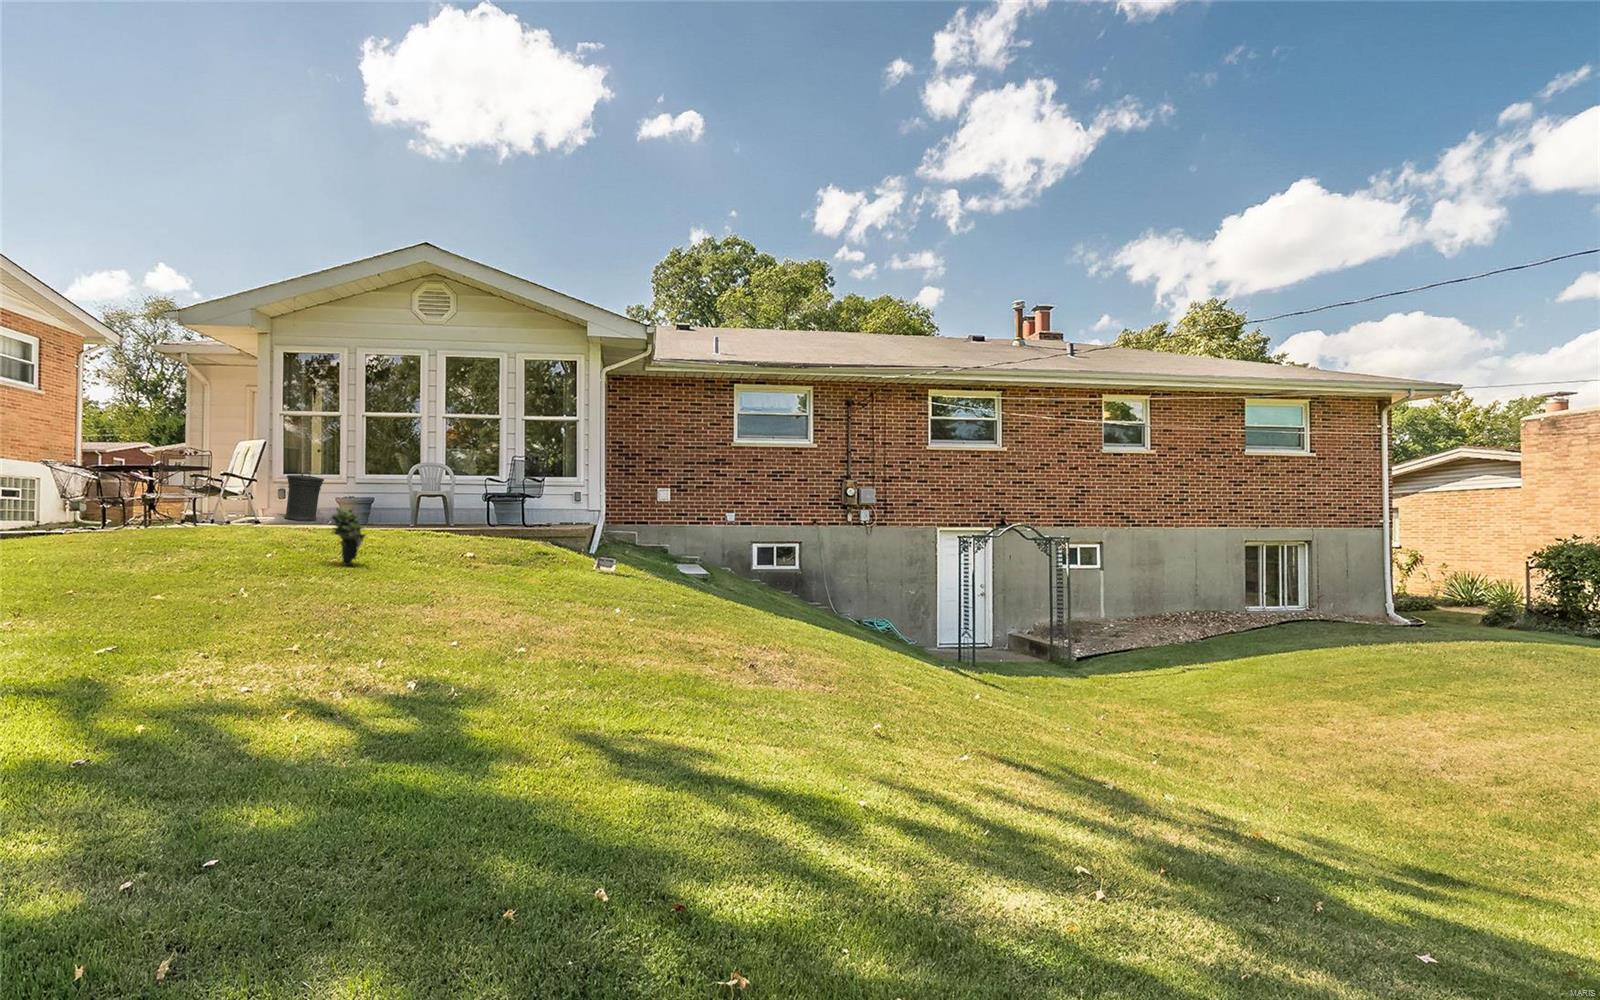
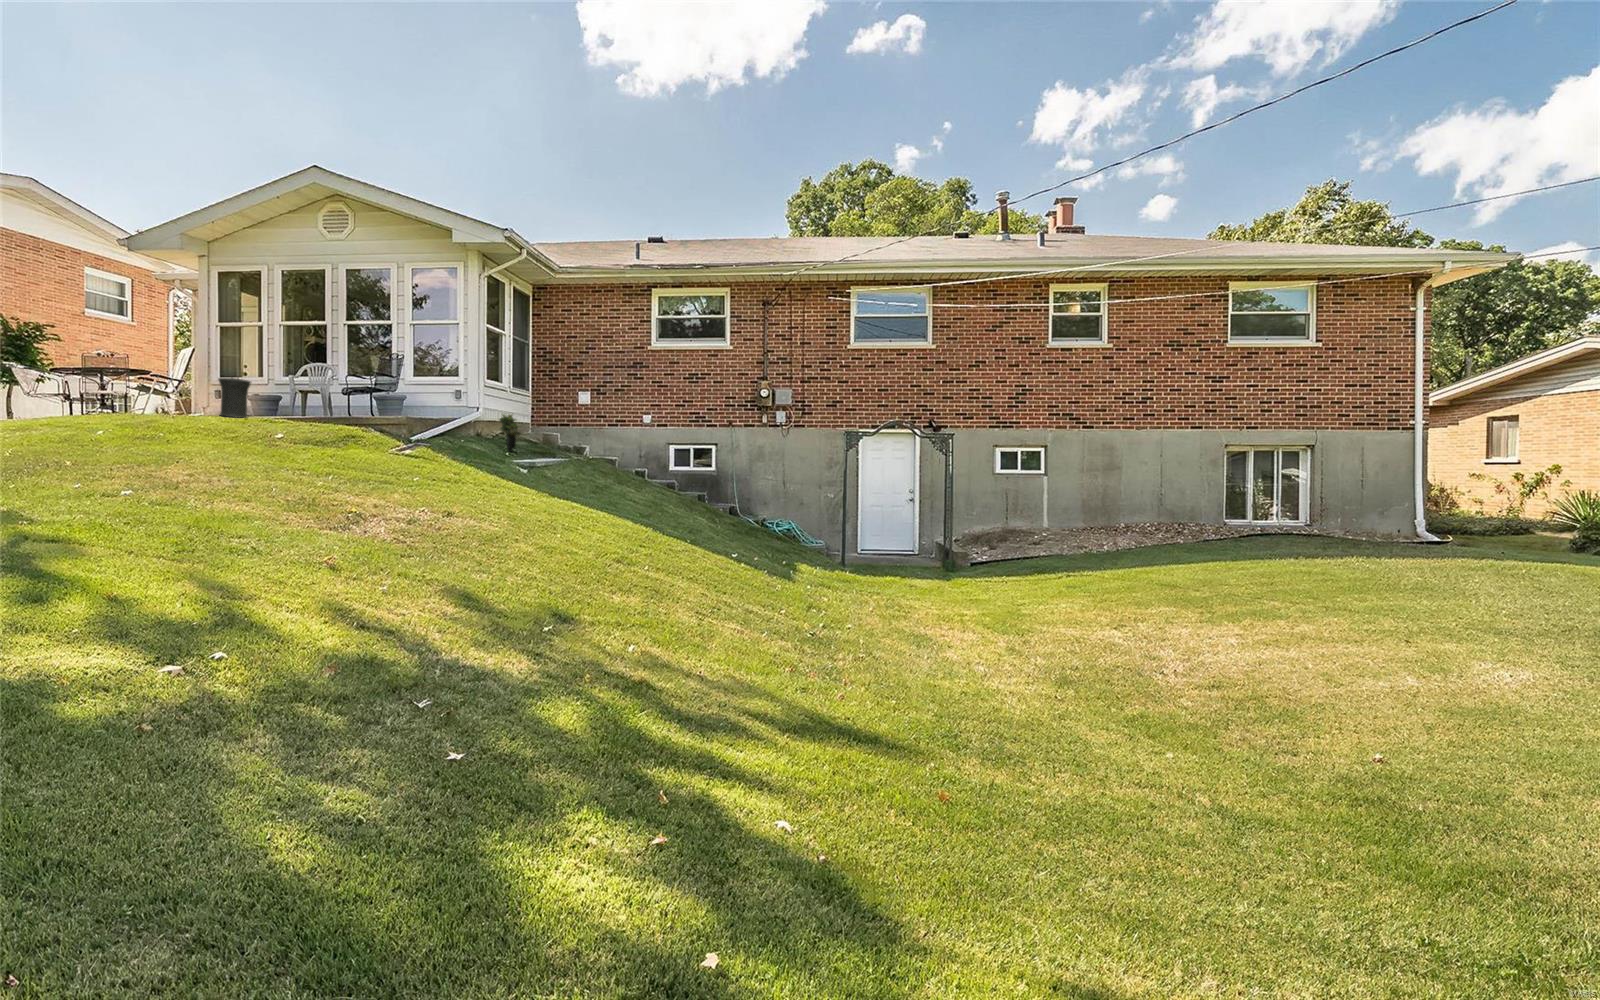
potted plant: present [331,507,366,565] -> present [499,414,520,452]

